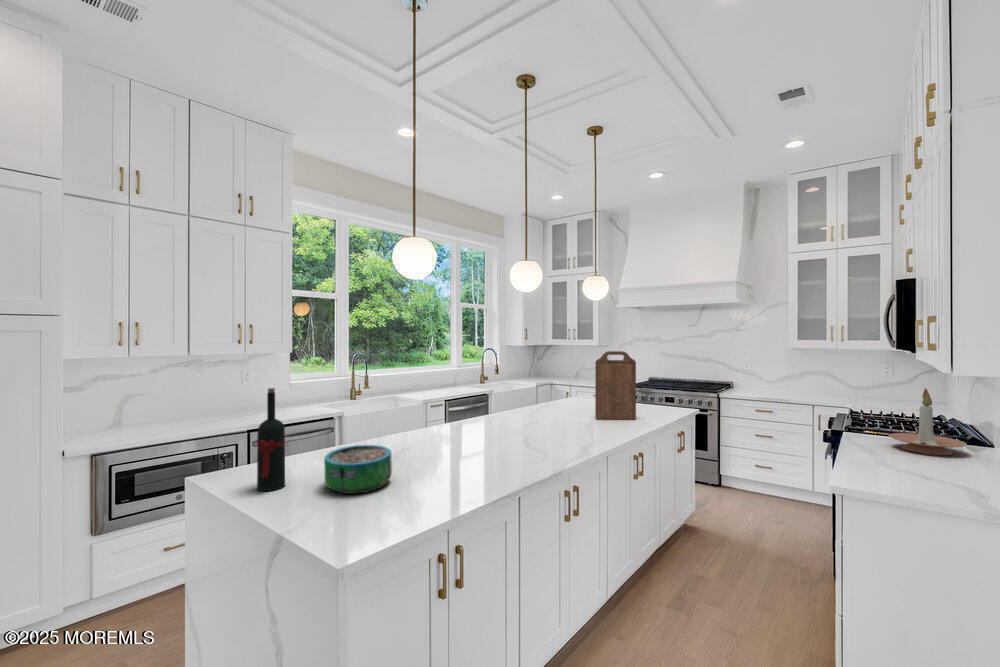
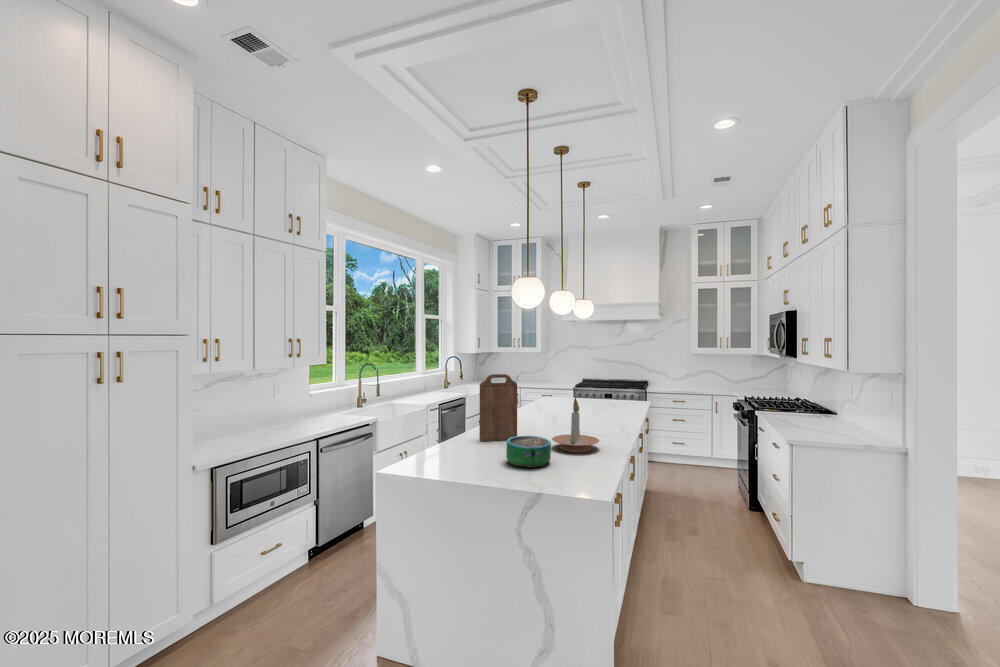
cutting board: present [595,351,636,420] -> present [480,374,517,441]
wine bottle: present [257,388,285,491] -> none [462,398,481,472]
candle holder: present [889,388,967,455] -> present [552,398,599,452]

